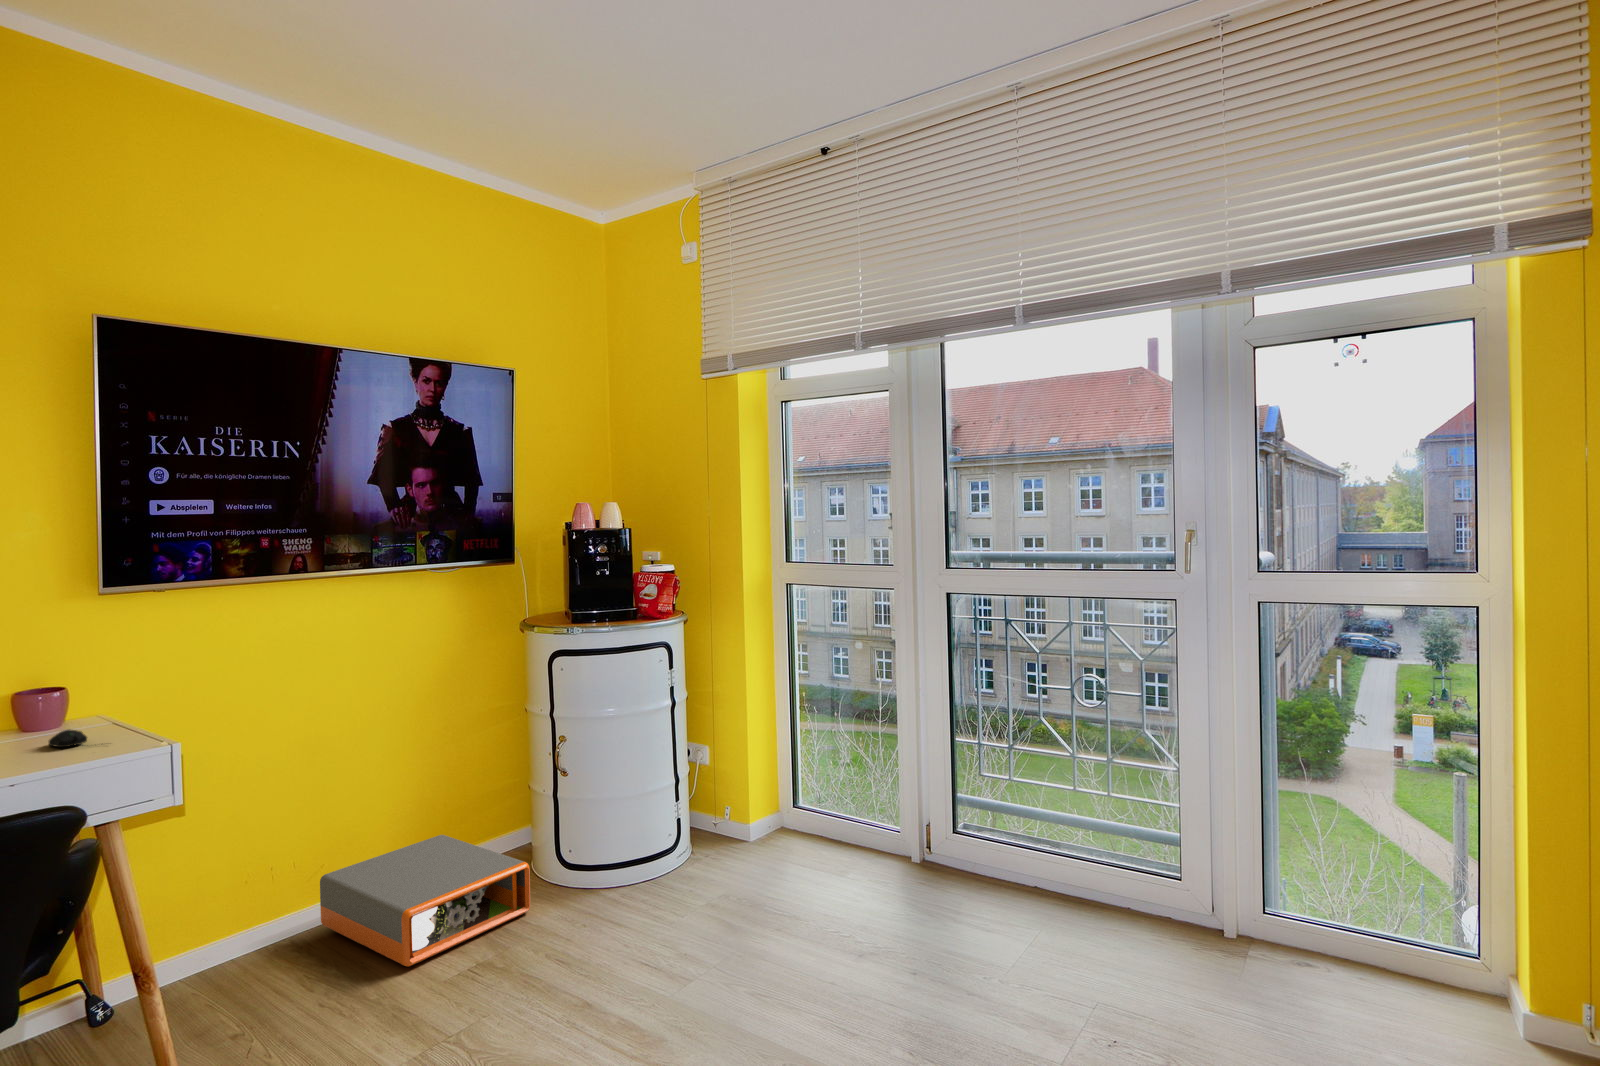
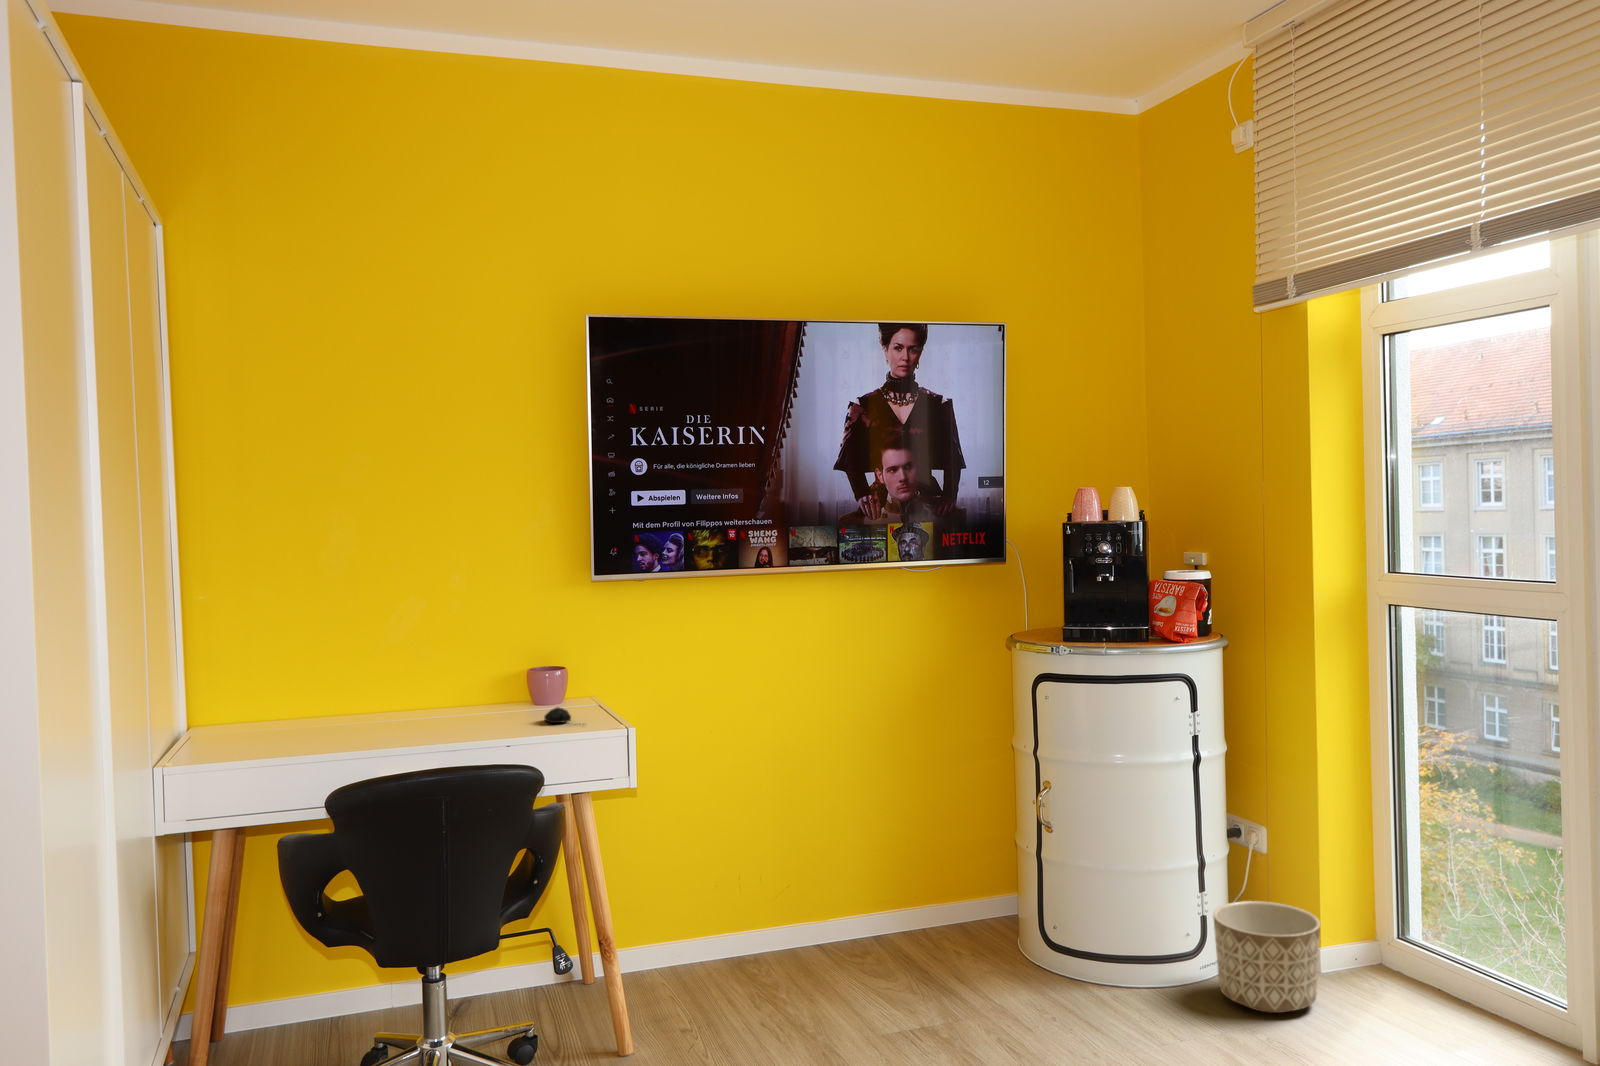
planter: none [690,799,762,879] -> present [1213,901,1320,1013]
storage box: present [320,835,530,967] -> none [784,881,998,1014]

